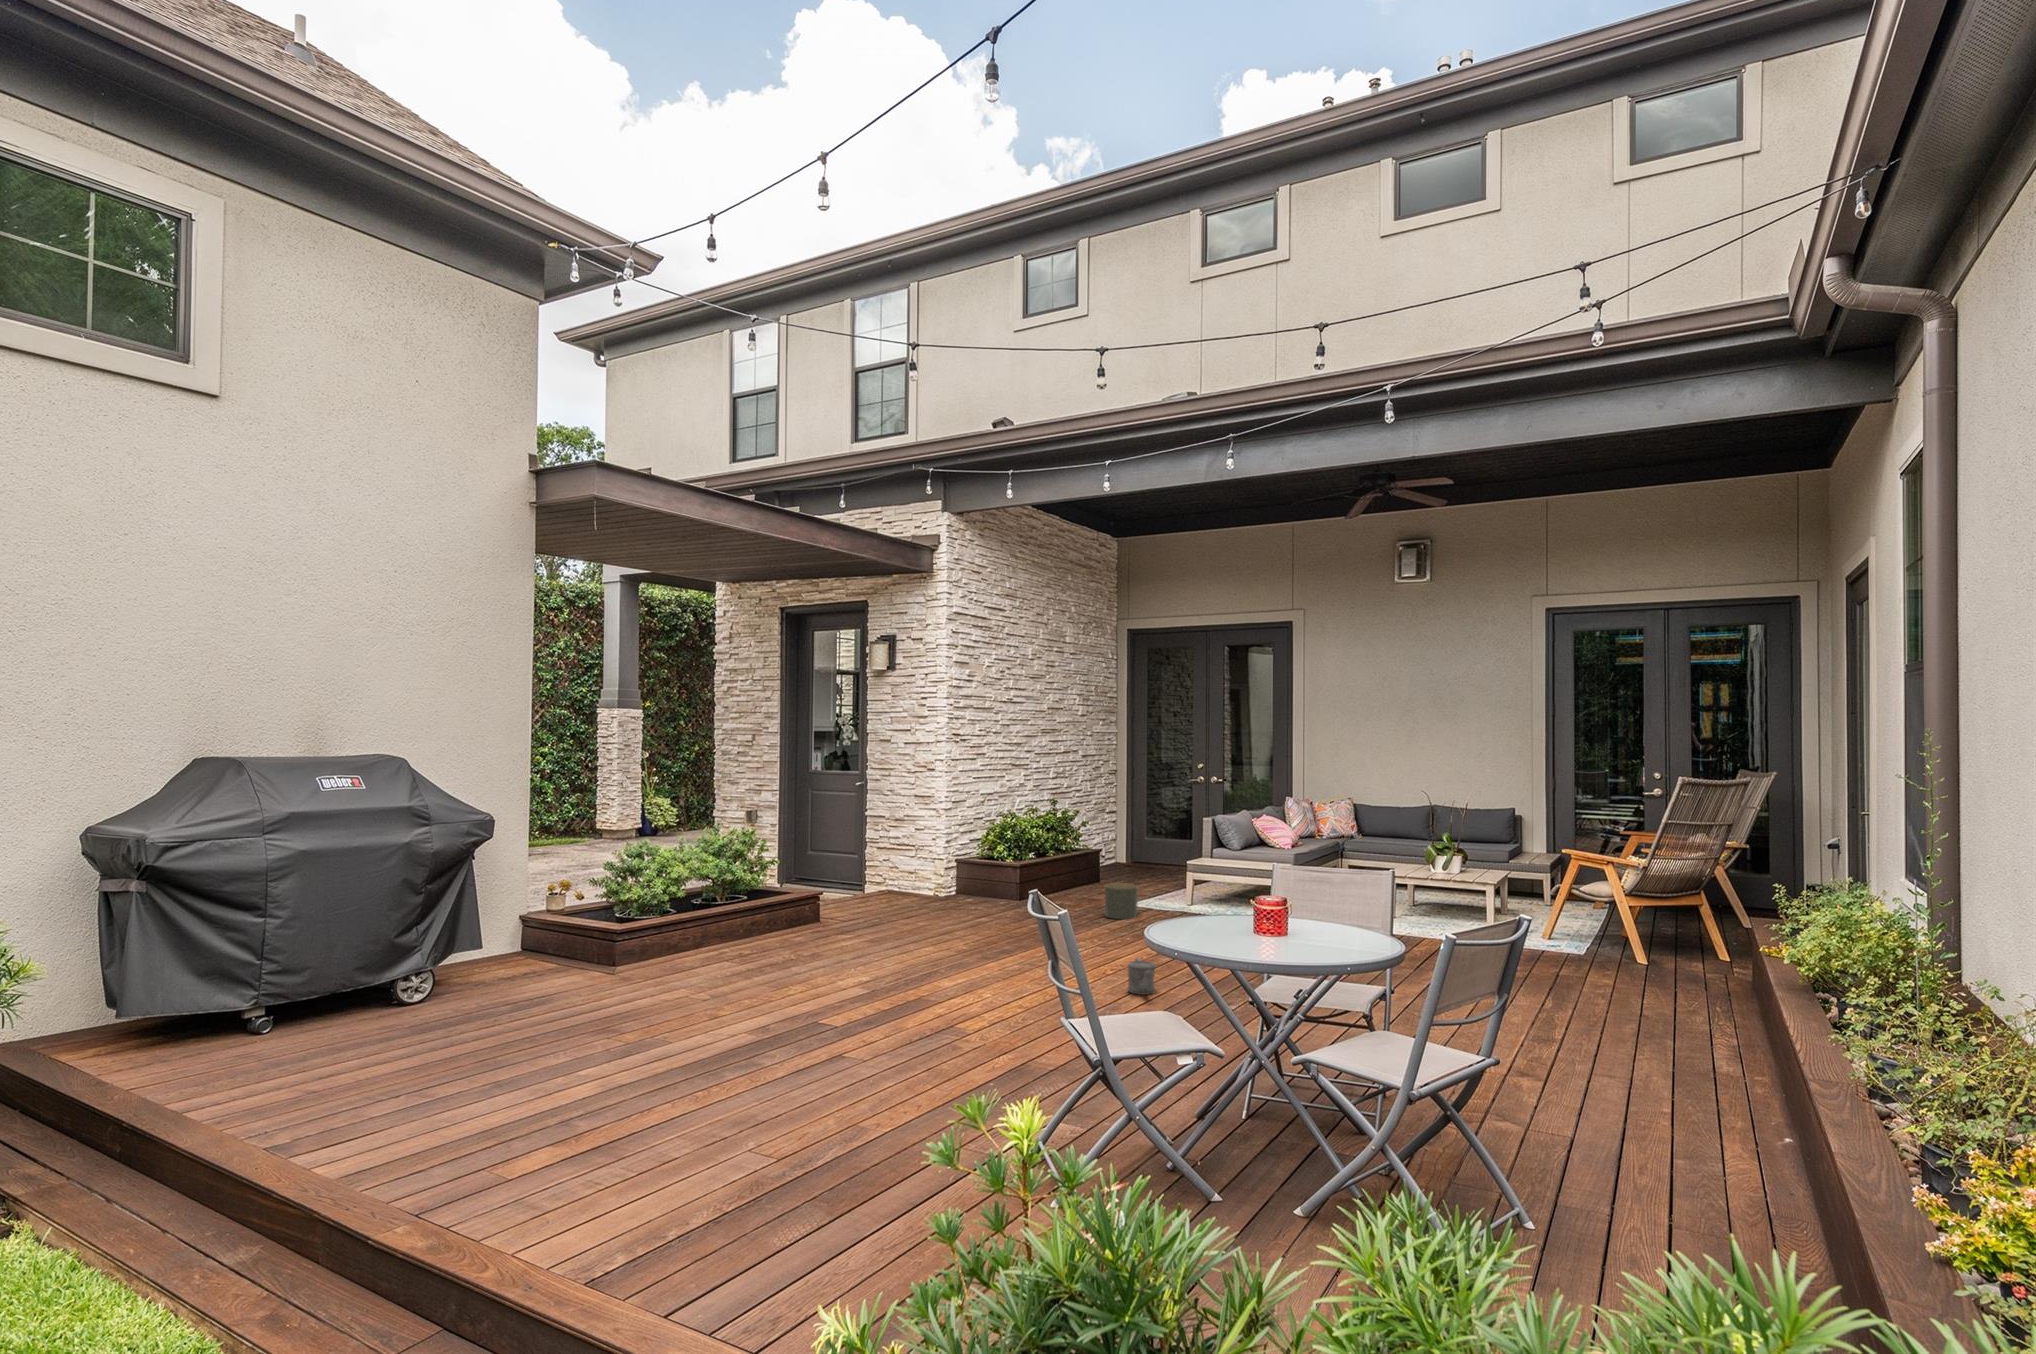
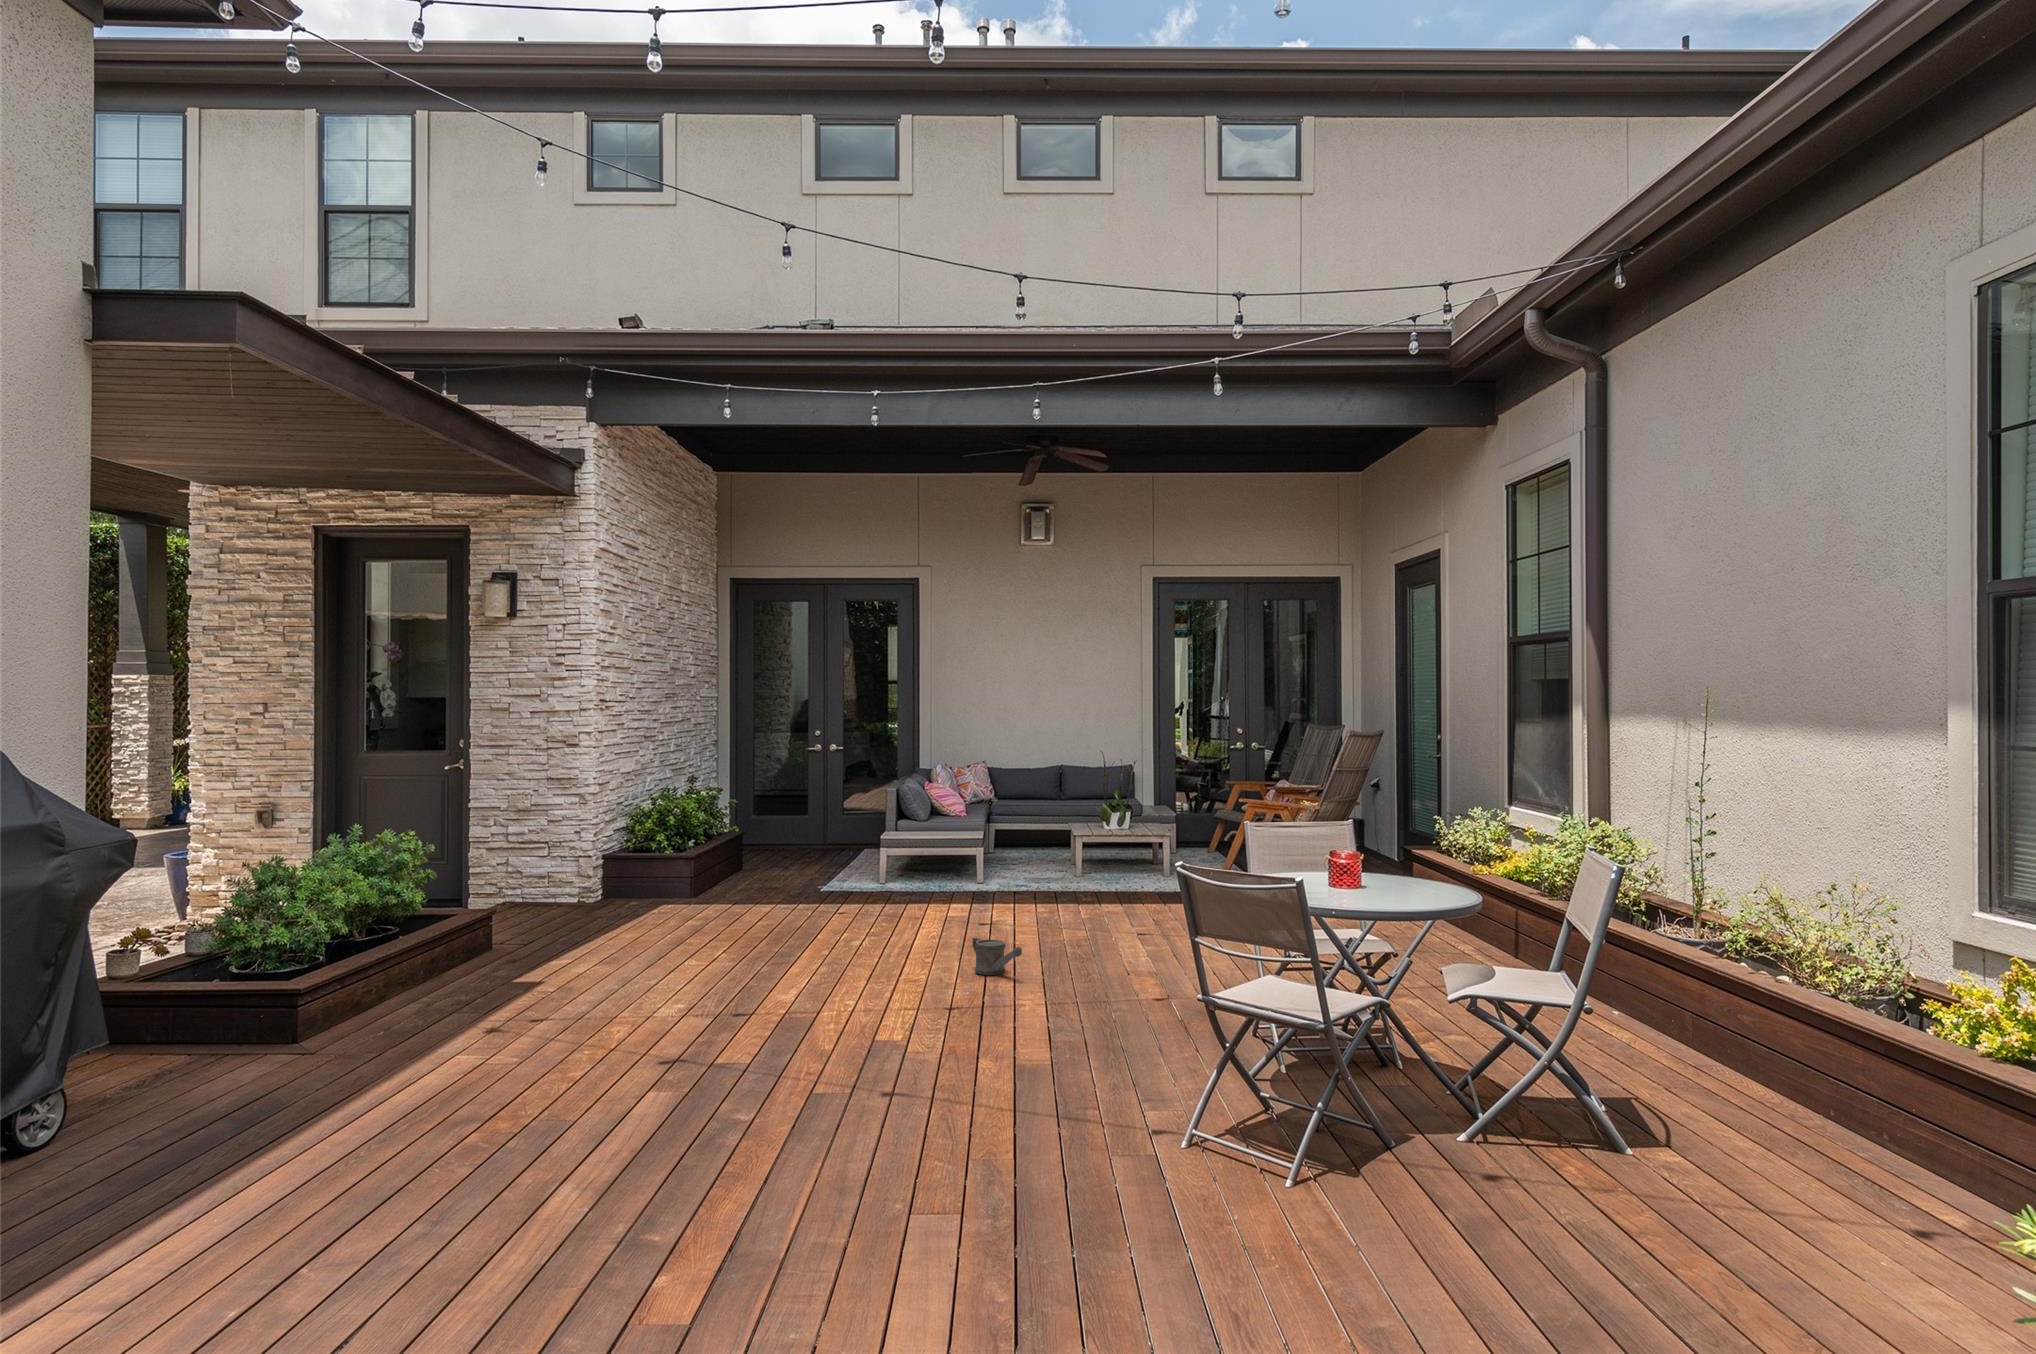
planter: present [1104,883,1138,919] -> none [809,865,847,905]

